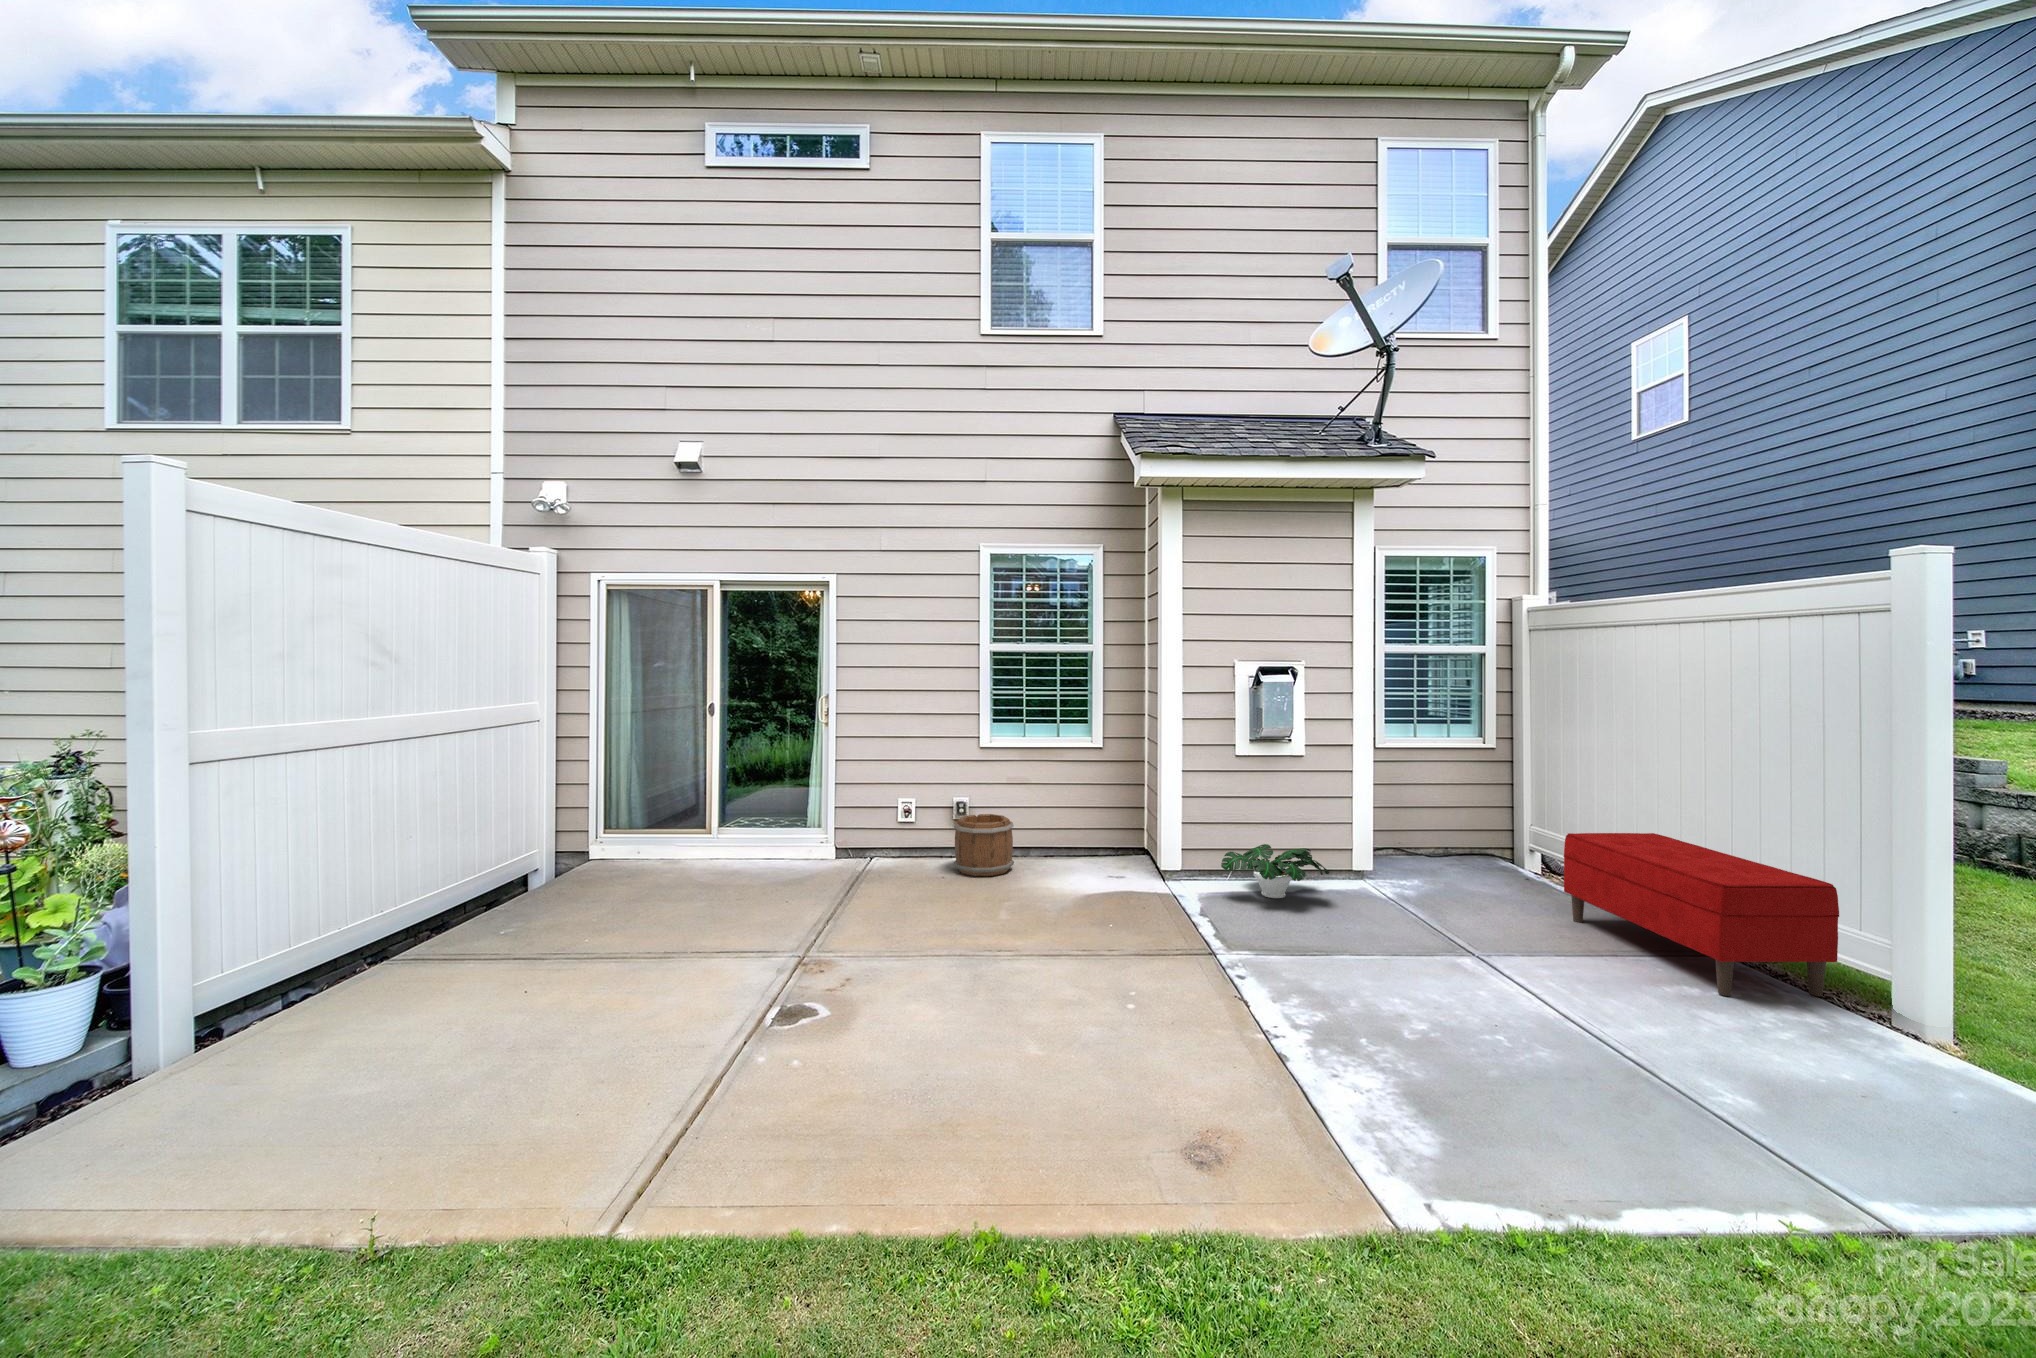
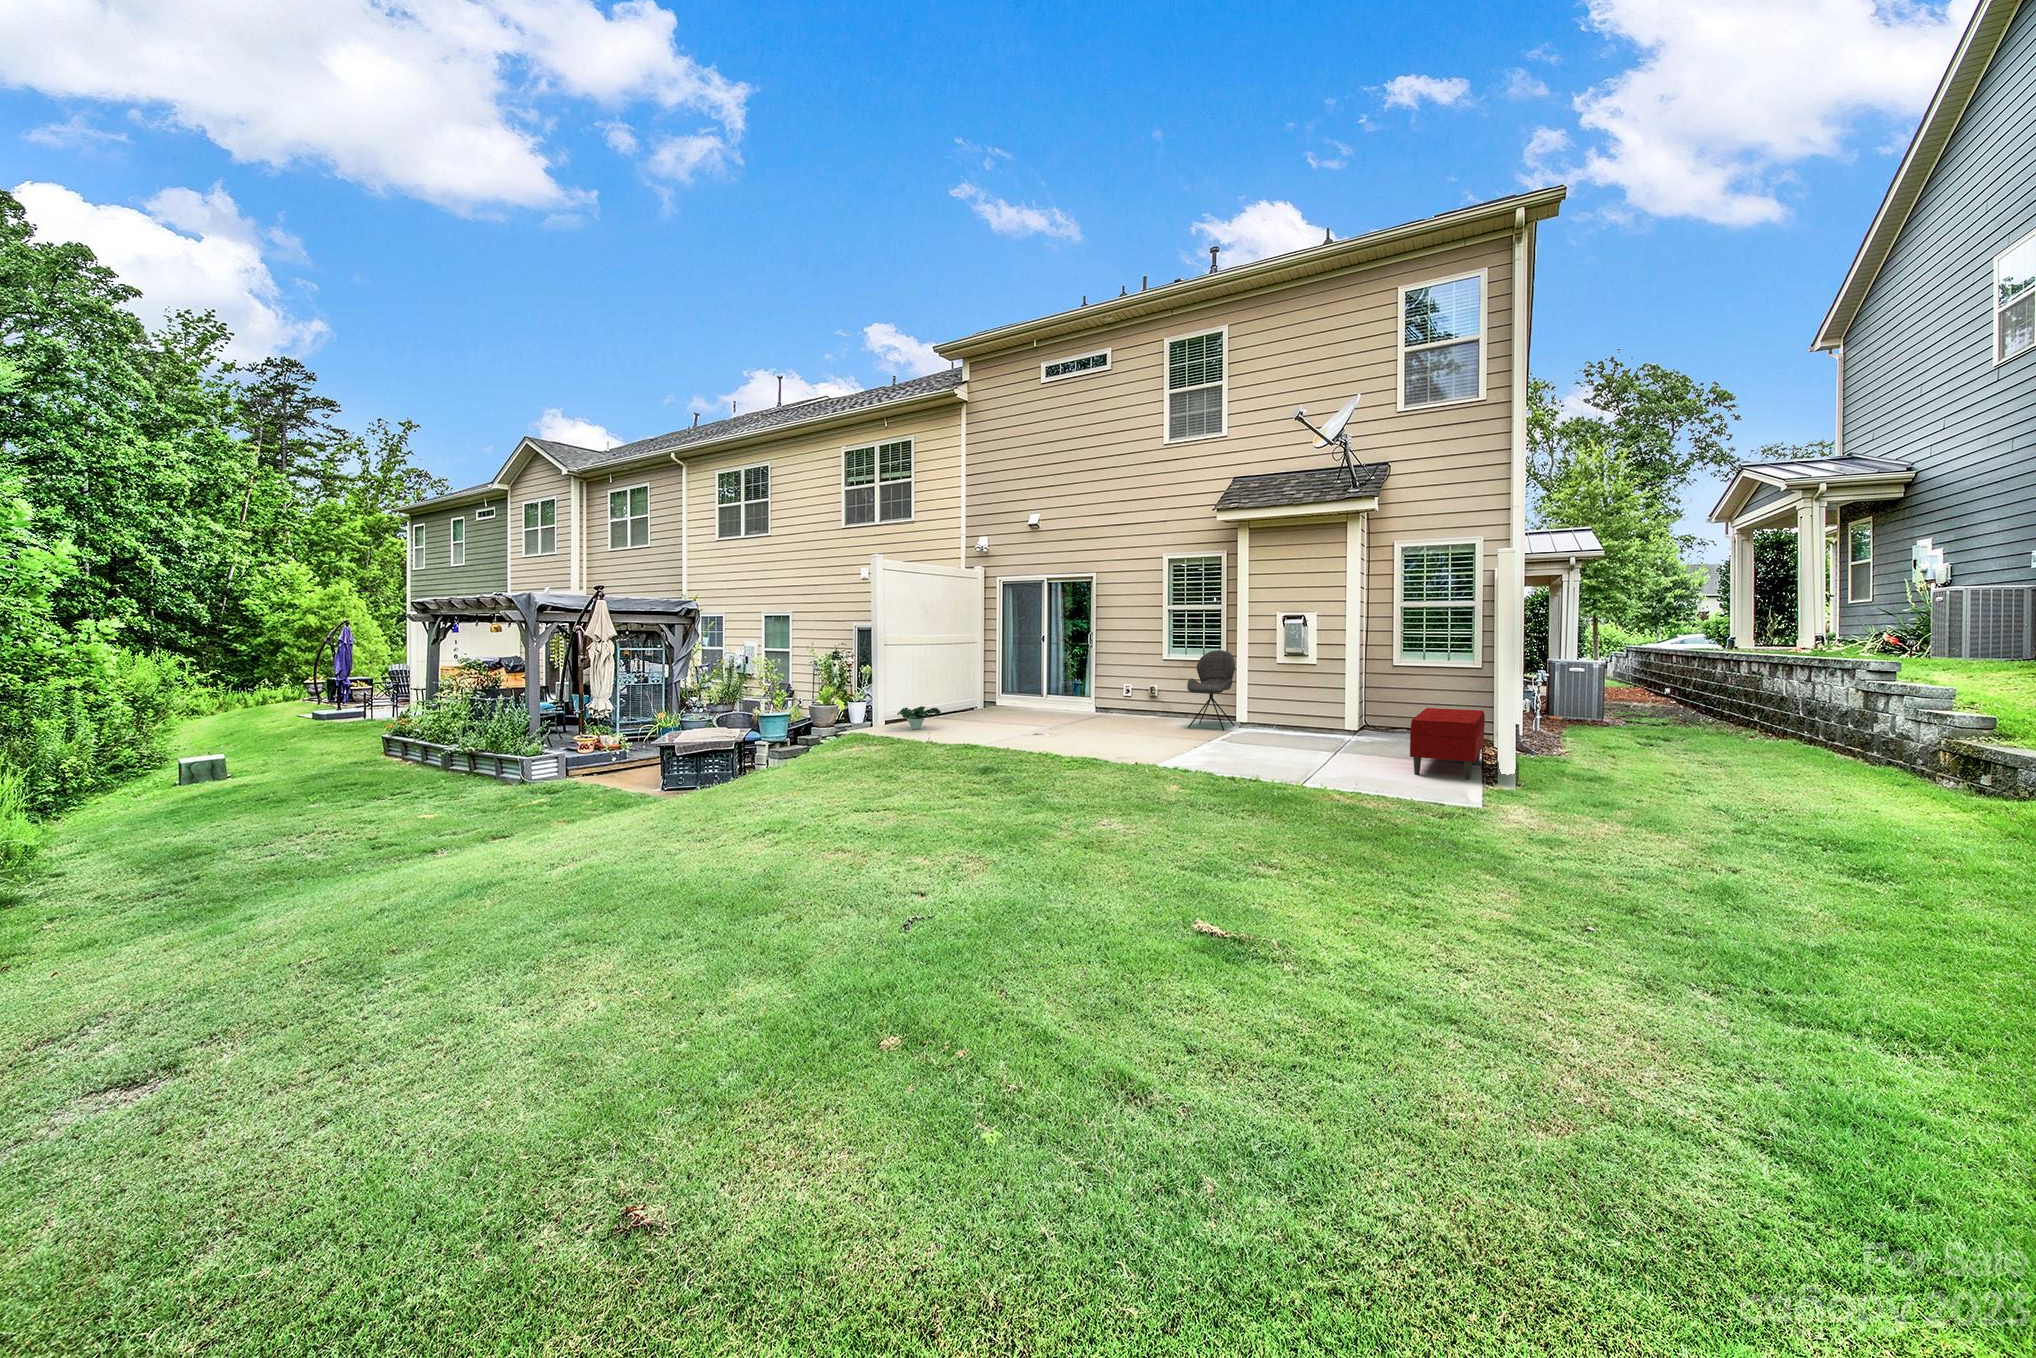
chair: none [1062,727,1146,887] -> present [1187,650,1235,730]
bucket: present [954,814,1014,876] -> none [1143,695,1174,723]
potted plant: present [1221,844,1329,898] -> present [897,706,941,729]

